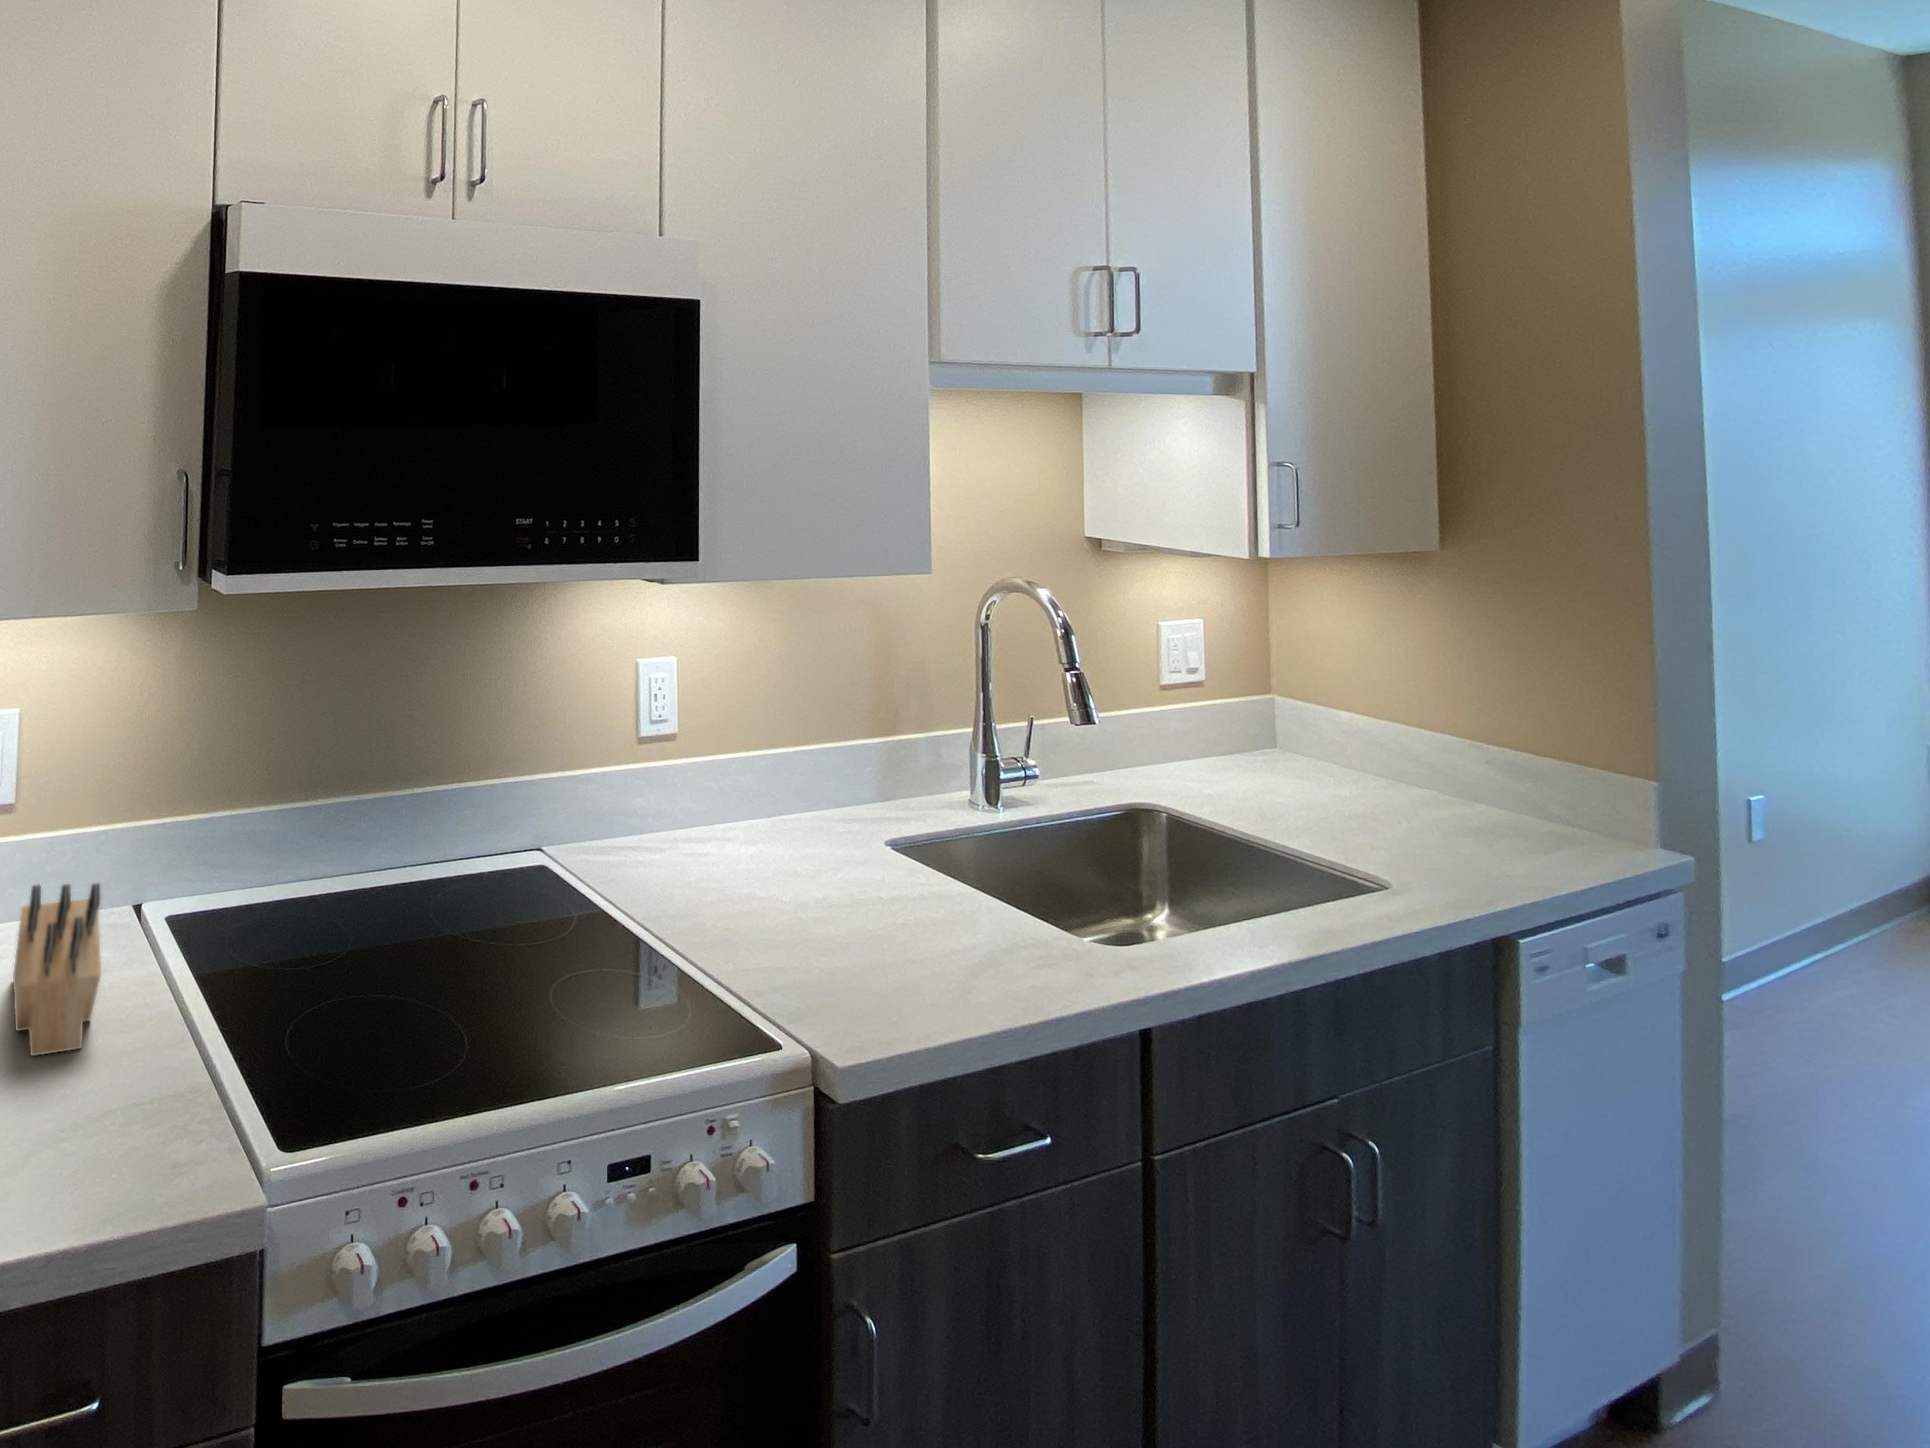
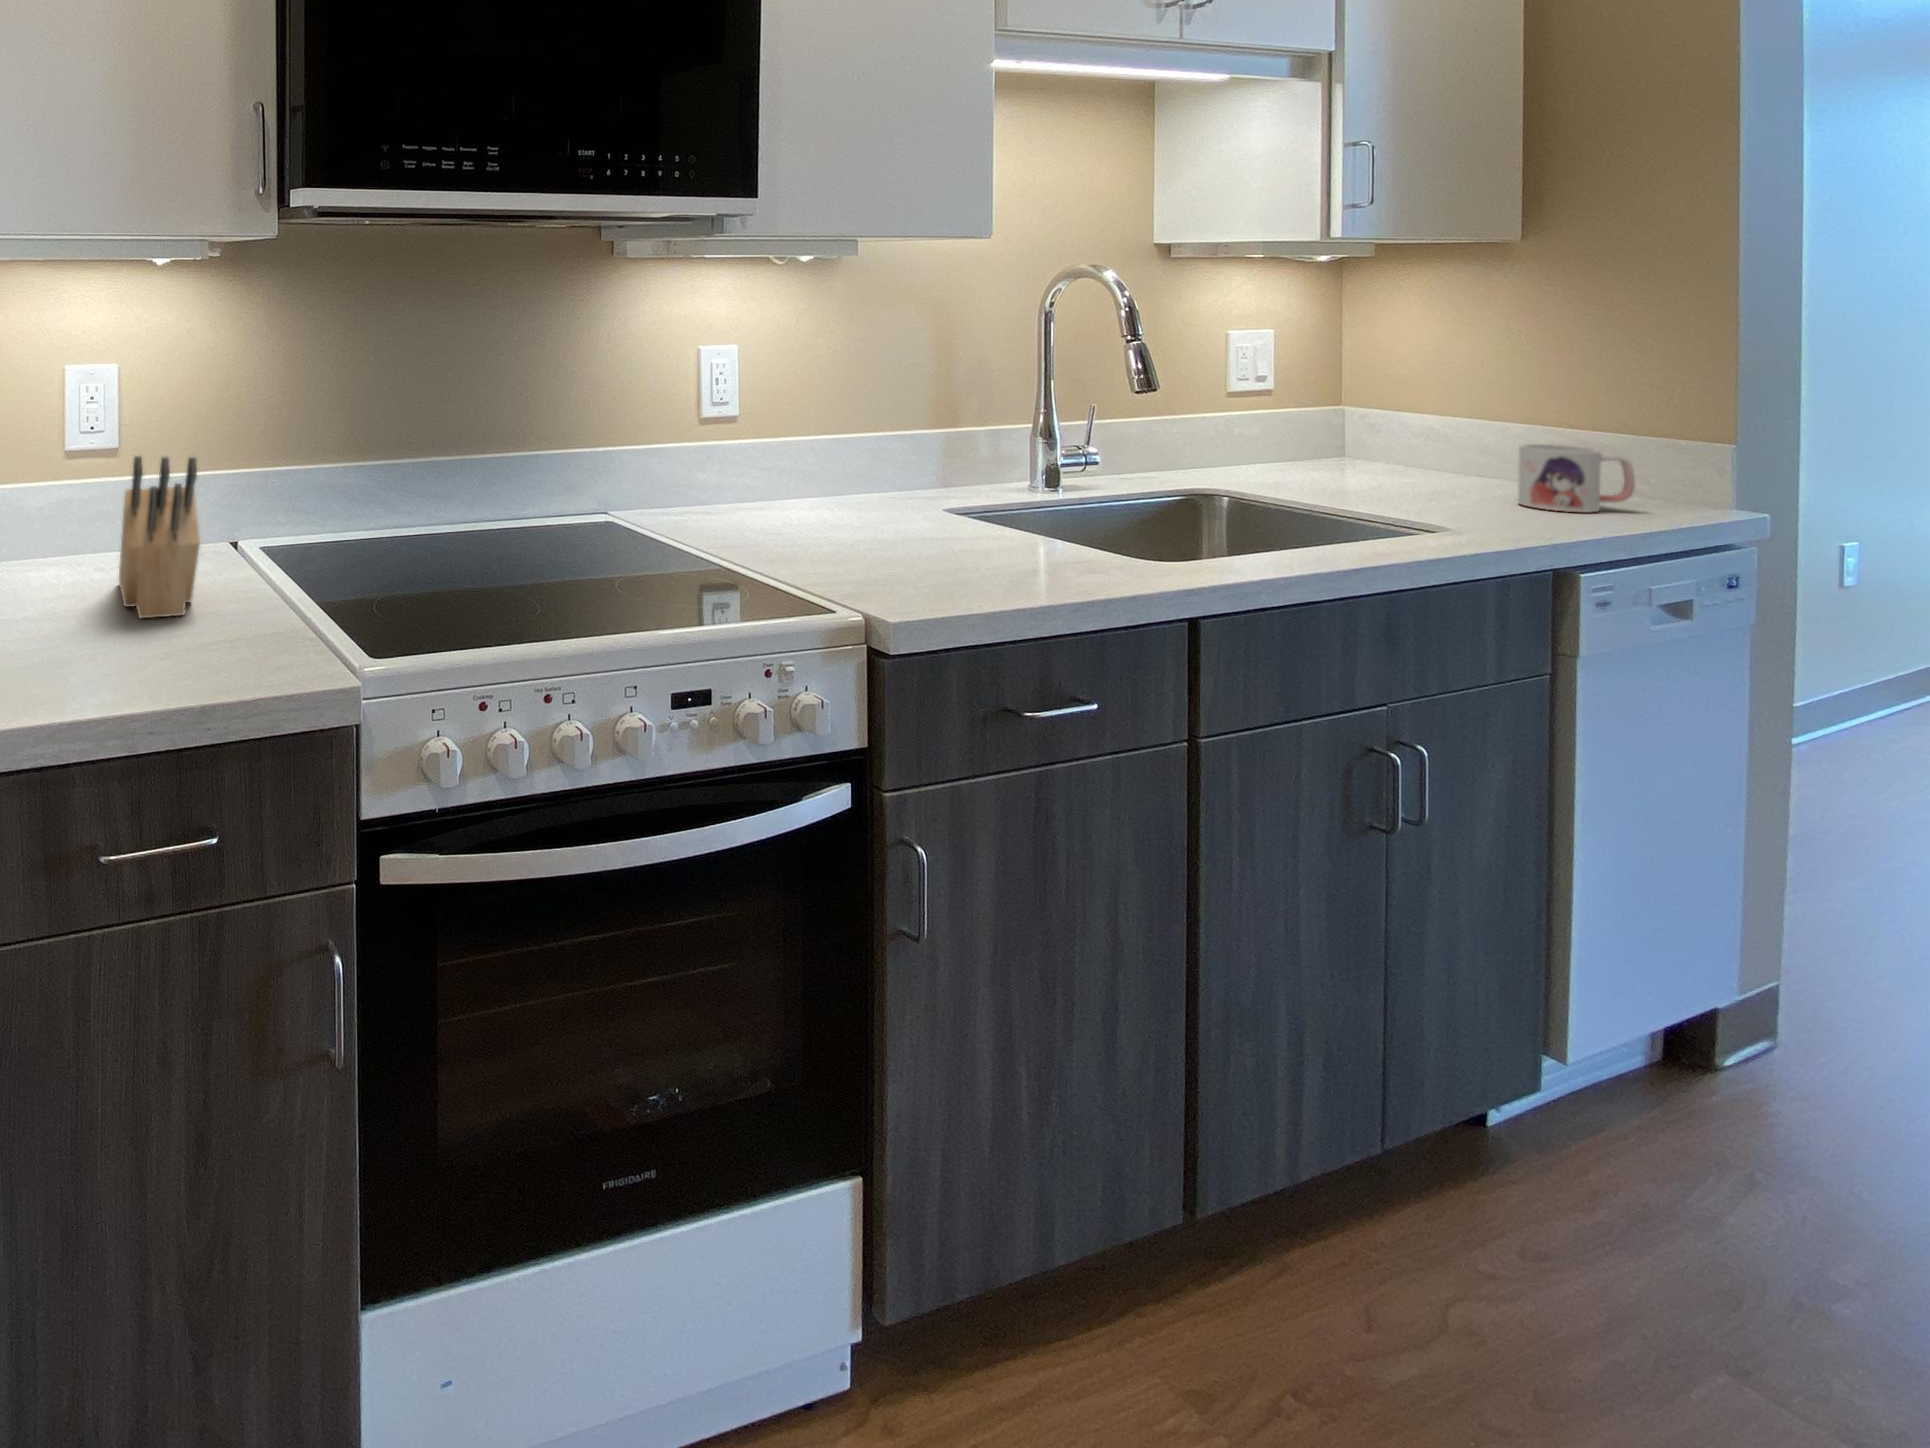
mug: none [1448,768,1562,850] -> present [1518,444,1635,512]

